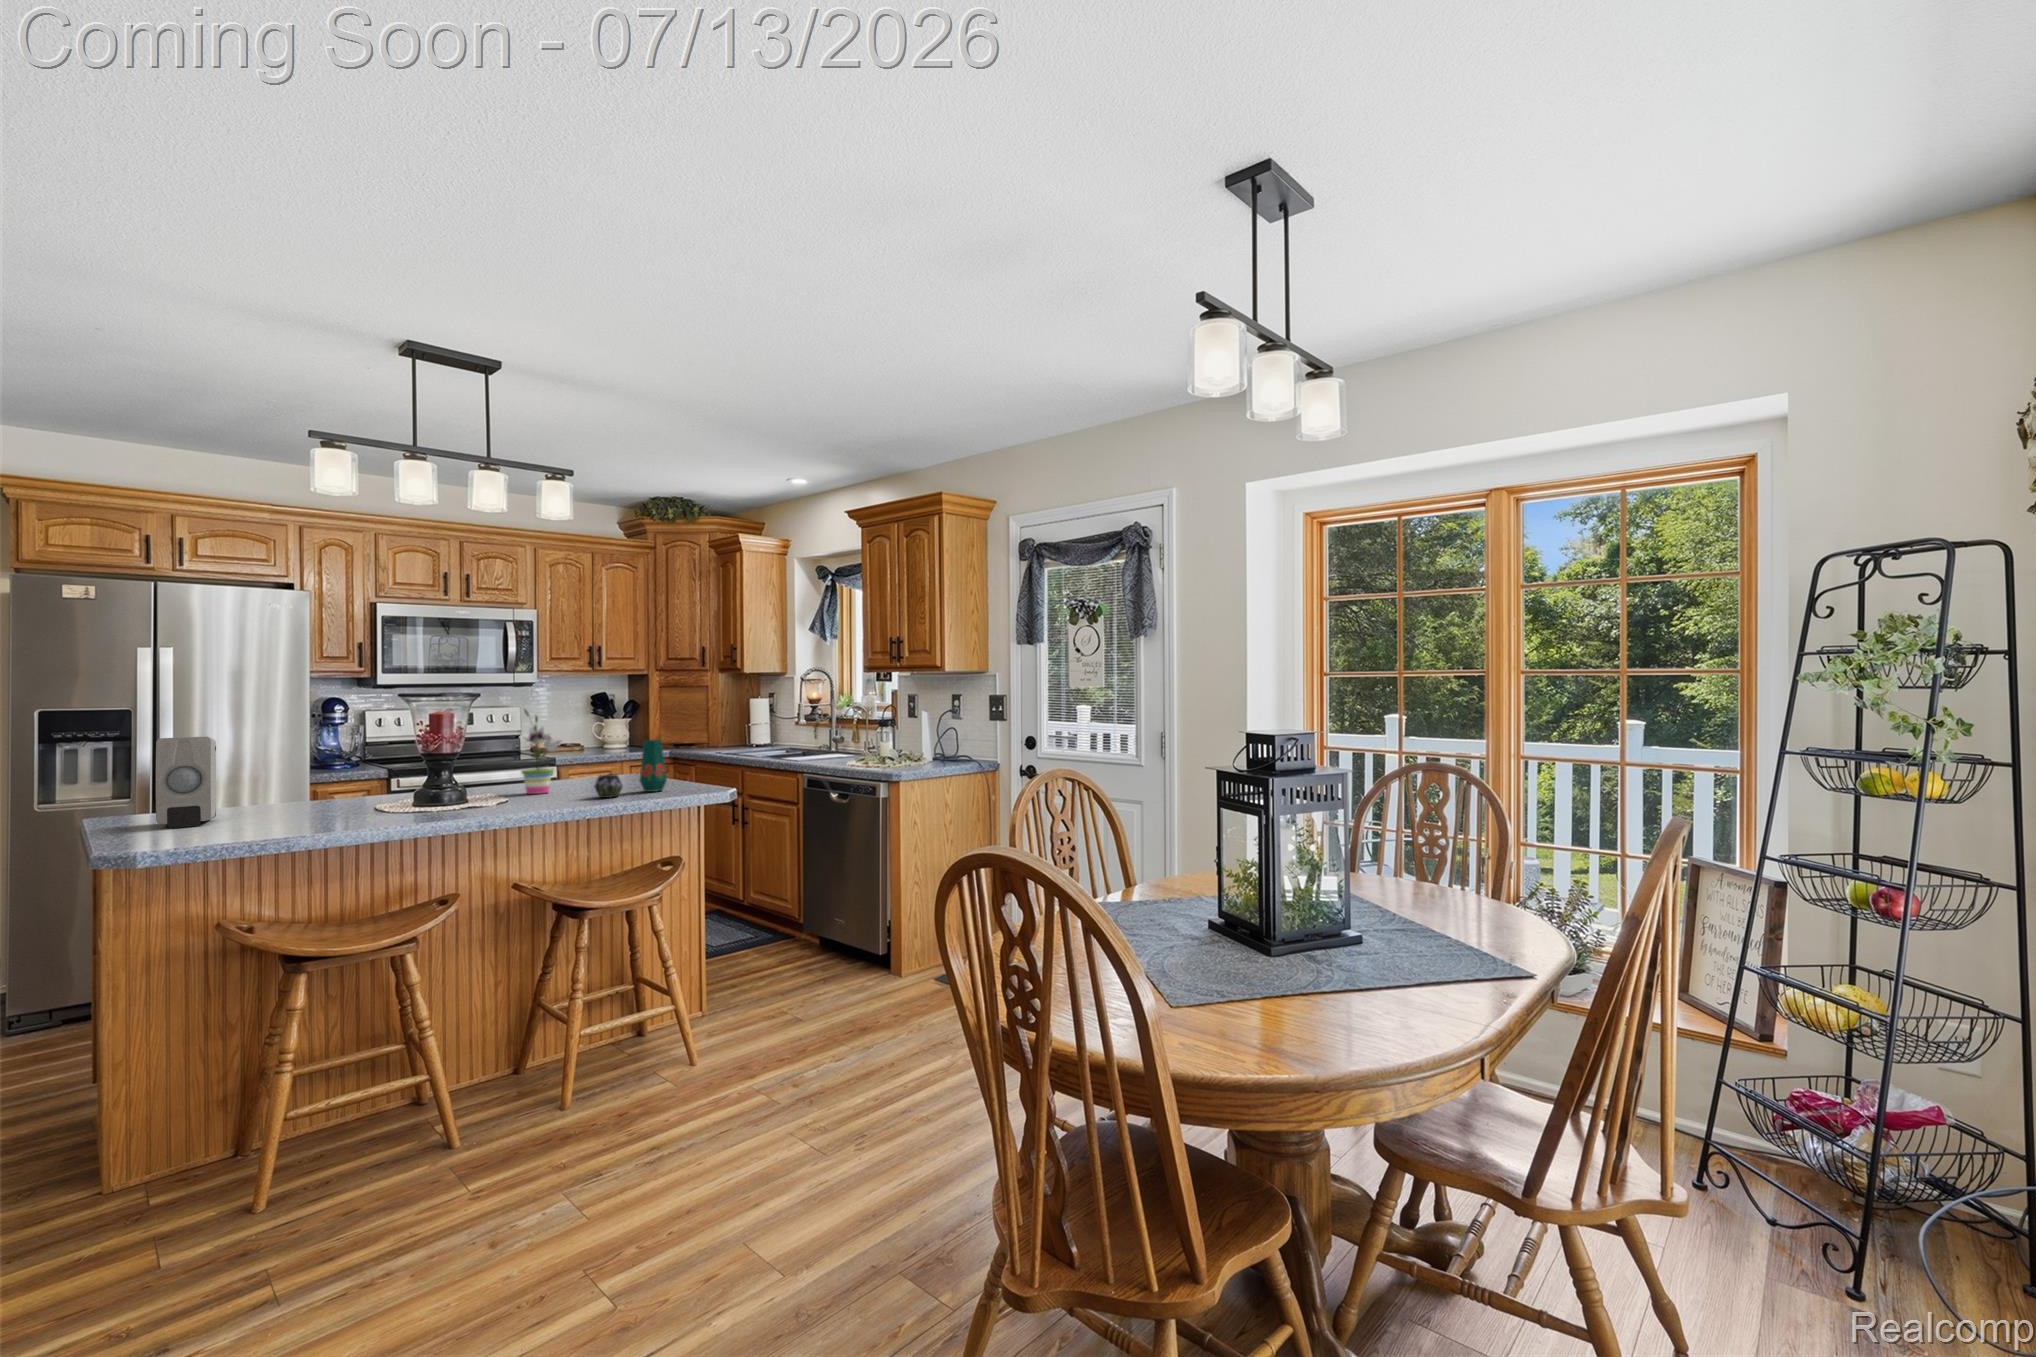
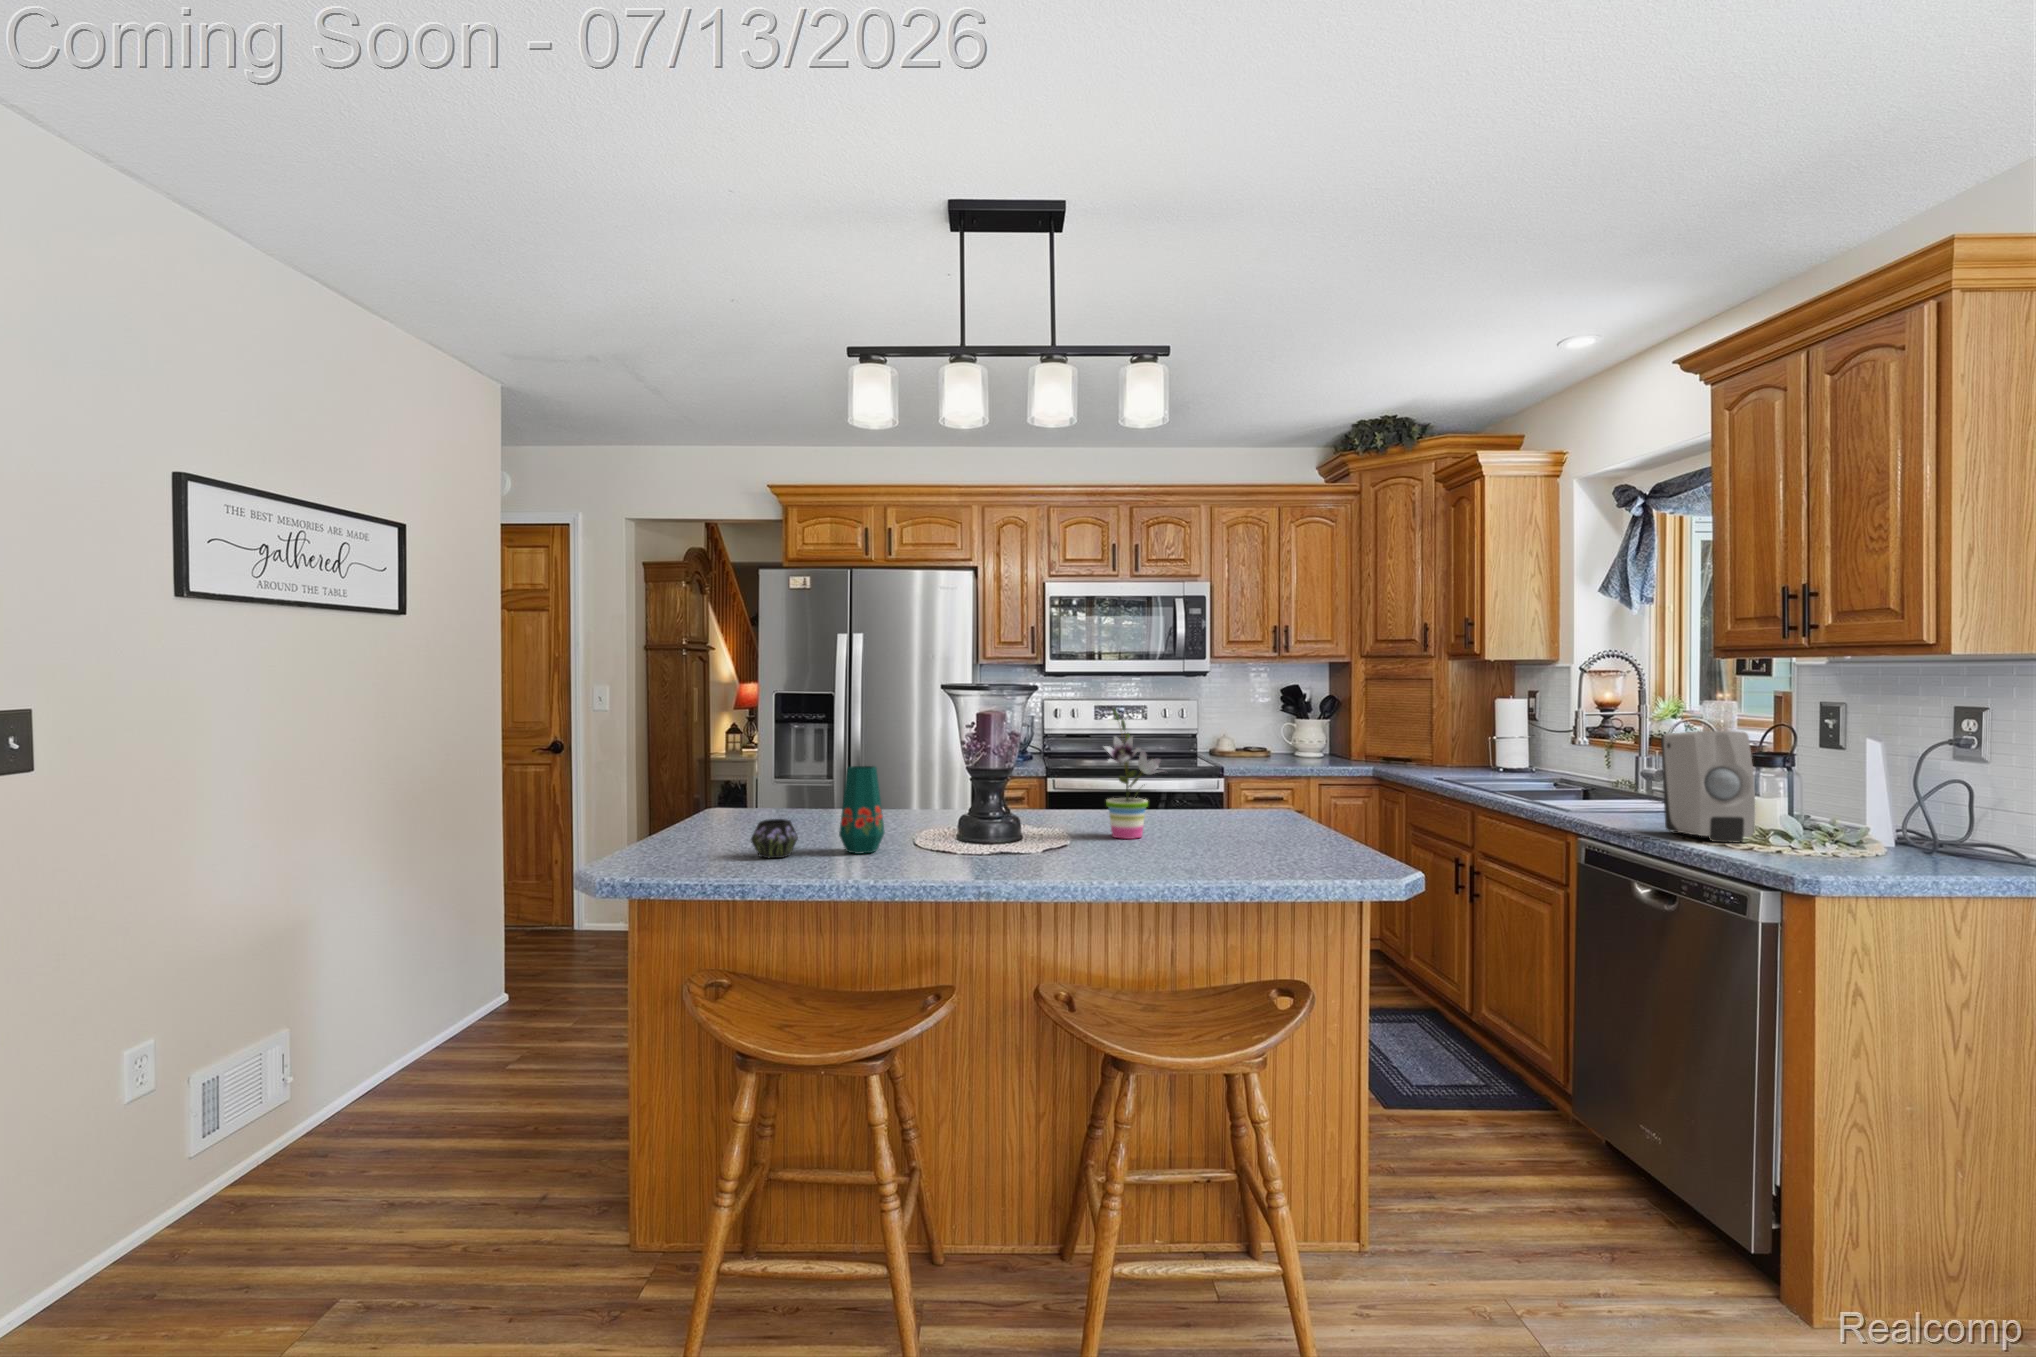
soap dispenser: present [156,737,216,828] -> present [1661,731,1755,842]
vase: present [594,740,667,798] -> present [751,766,885,858]

